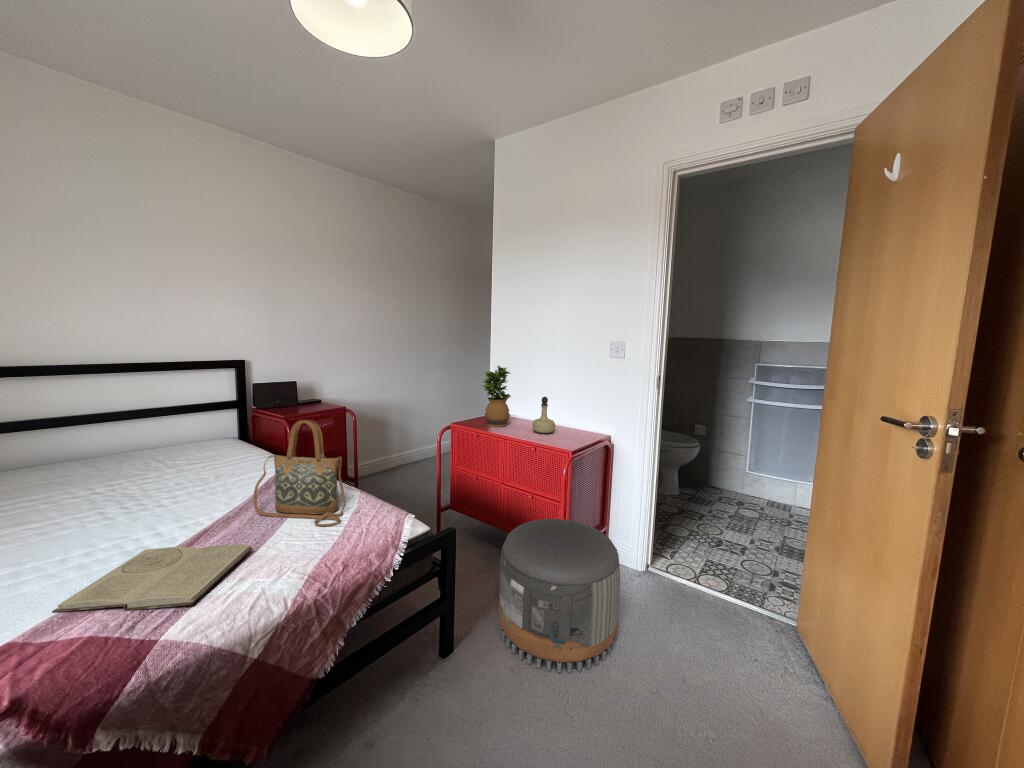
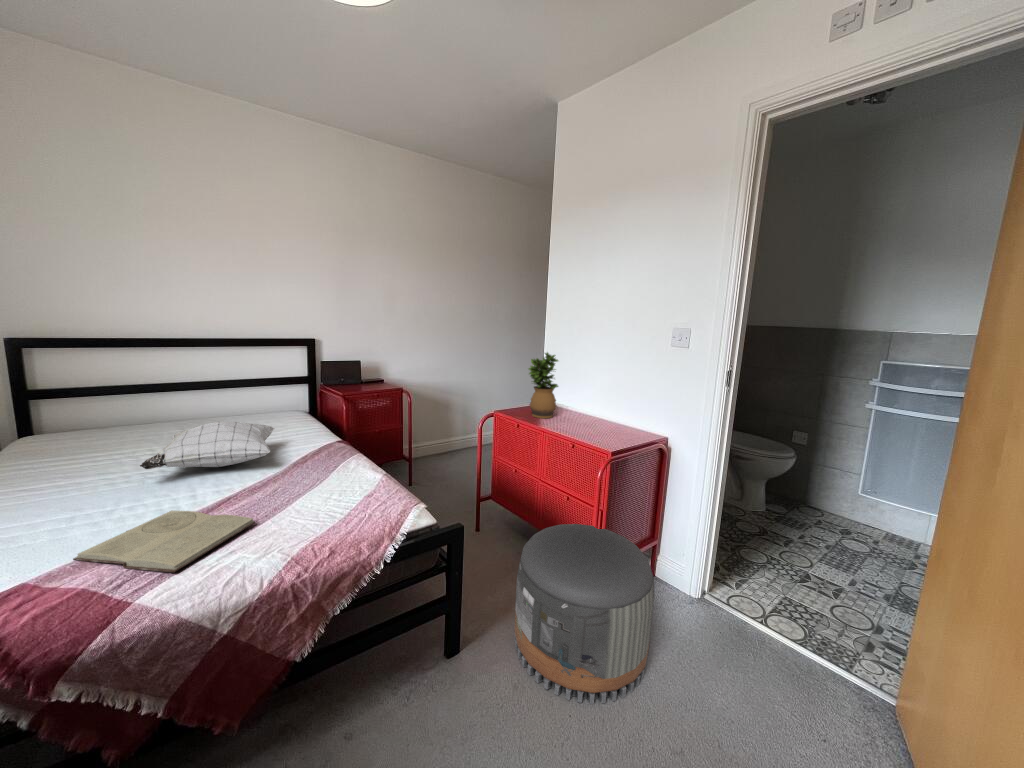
perfume bottle: present [532,397,555,433] -> none [578,388,603,429]
handbag: present [254,420,346,526] -> none [280,399,360,507]
pillow: none [84,452,235,511] -> present [140,422,274,469]

